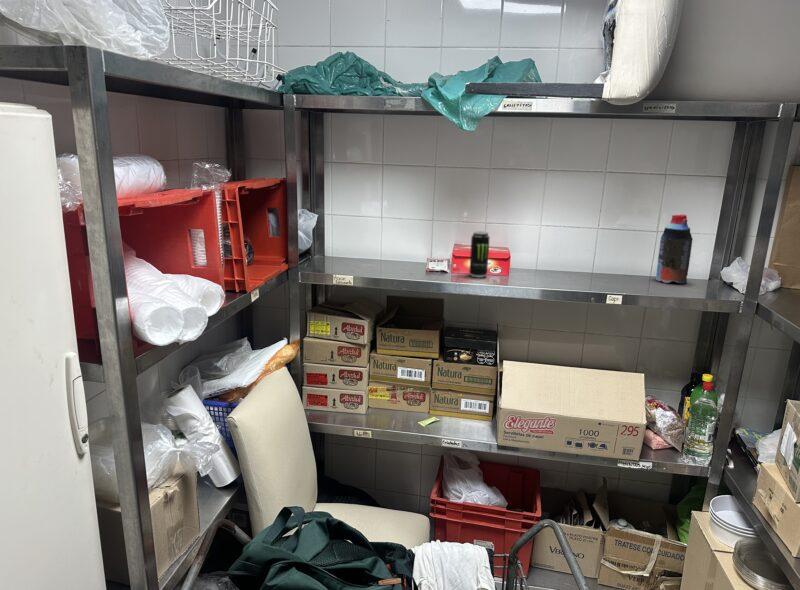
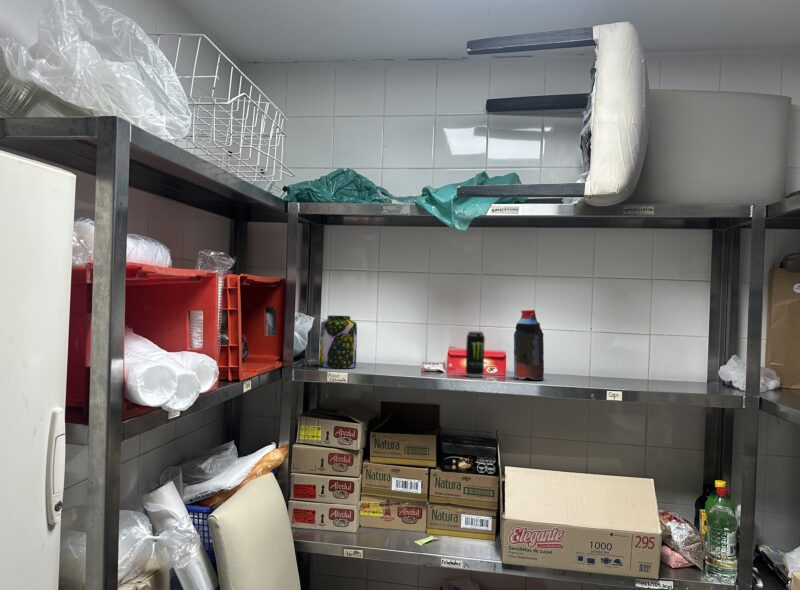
jar: none [326,213,362,267] -> present [319,315,357,368]
bottle: present [656,215,693,283] -> present [514,310,544,380]

